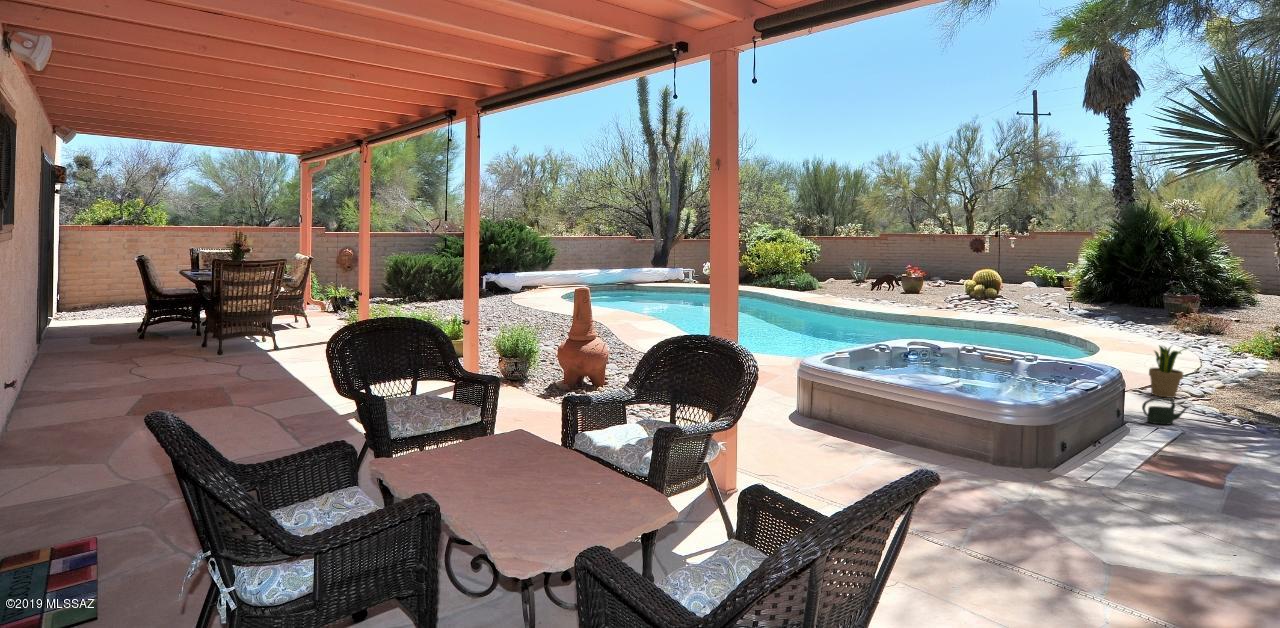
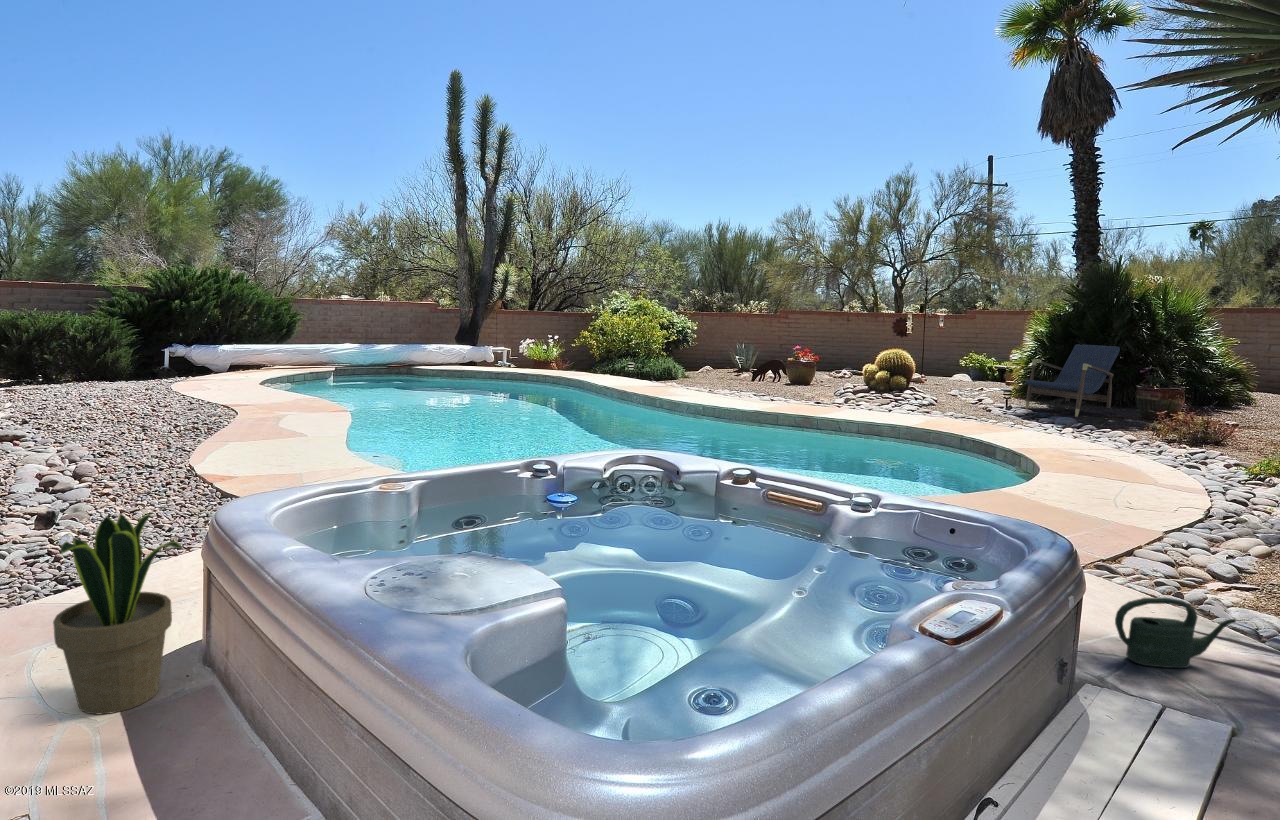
lounge chair: none [1084,265,1152,314] -> present [1026,344,1120,417]
potted plant: present [1149,345,1187,398] -> present [53,513,183,714]

